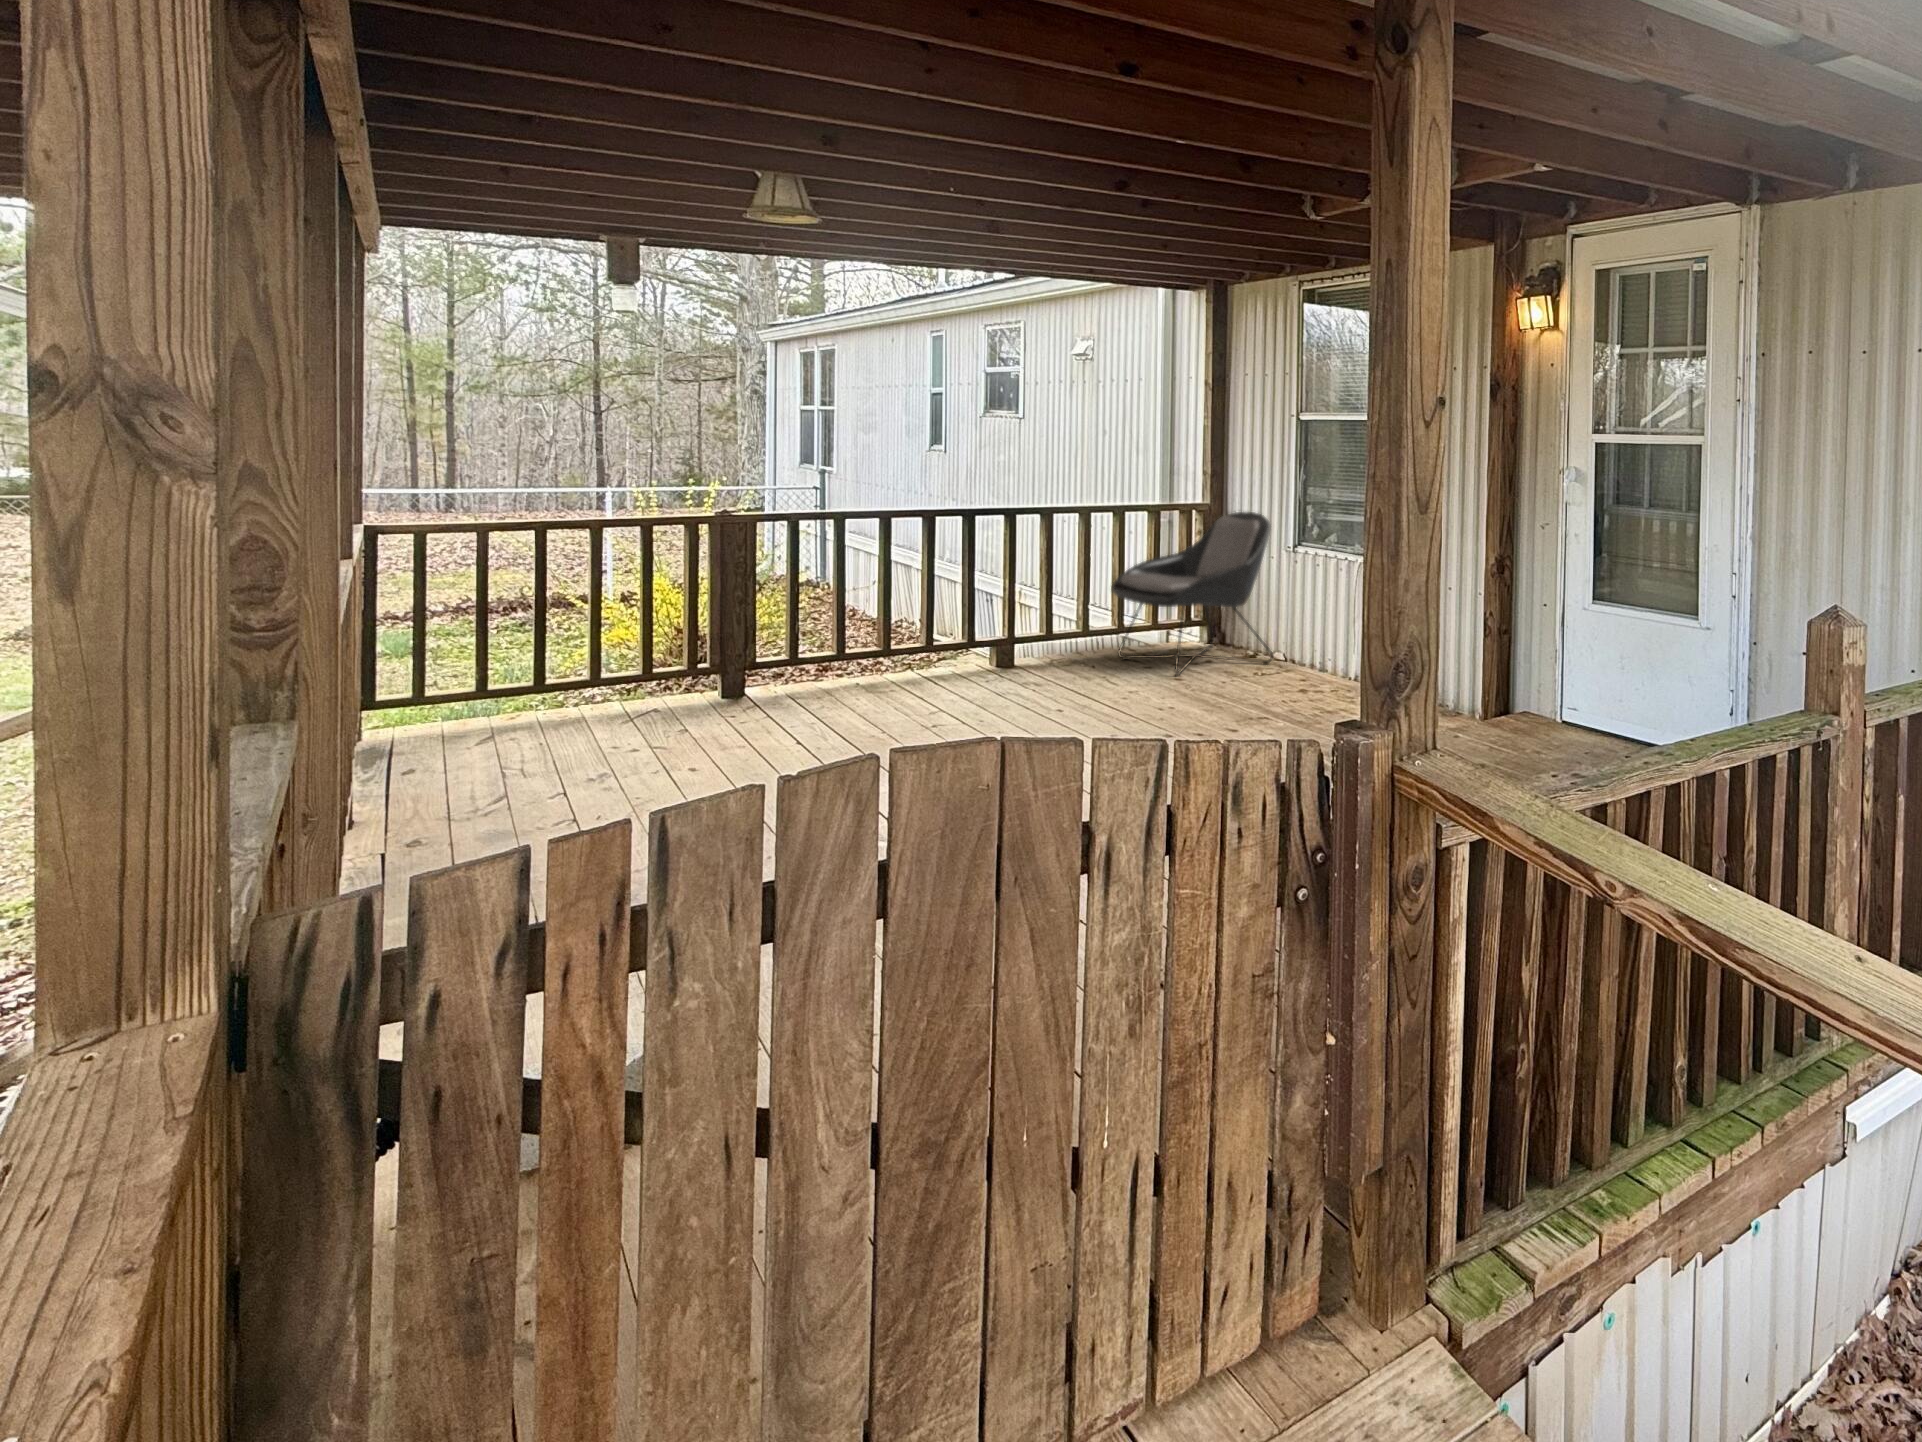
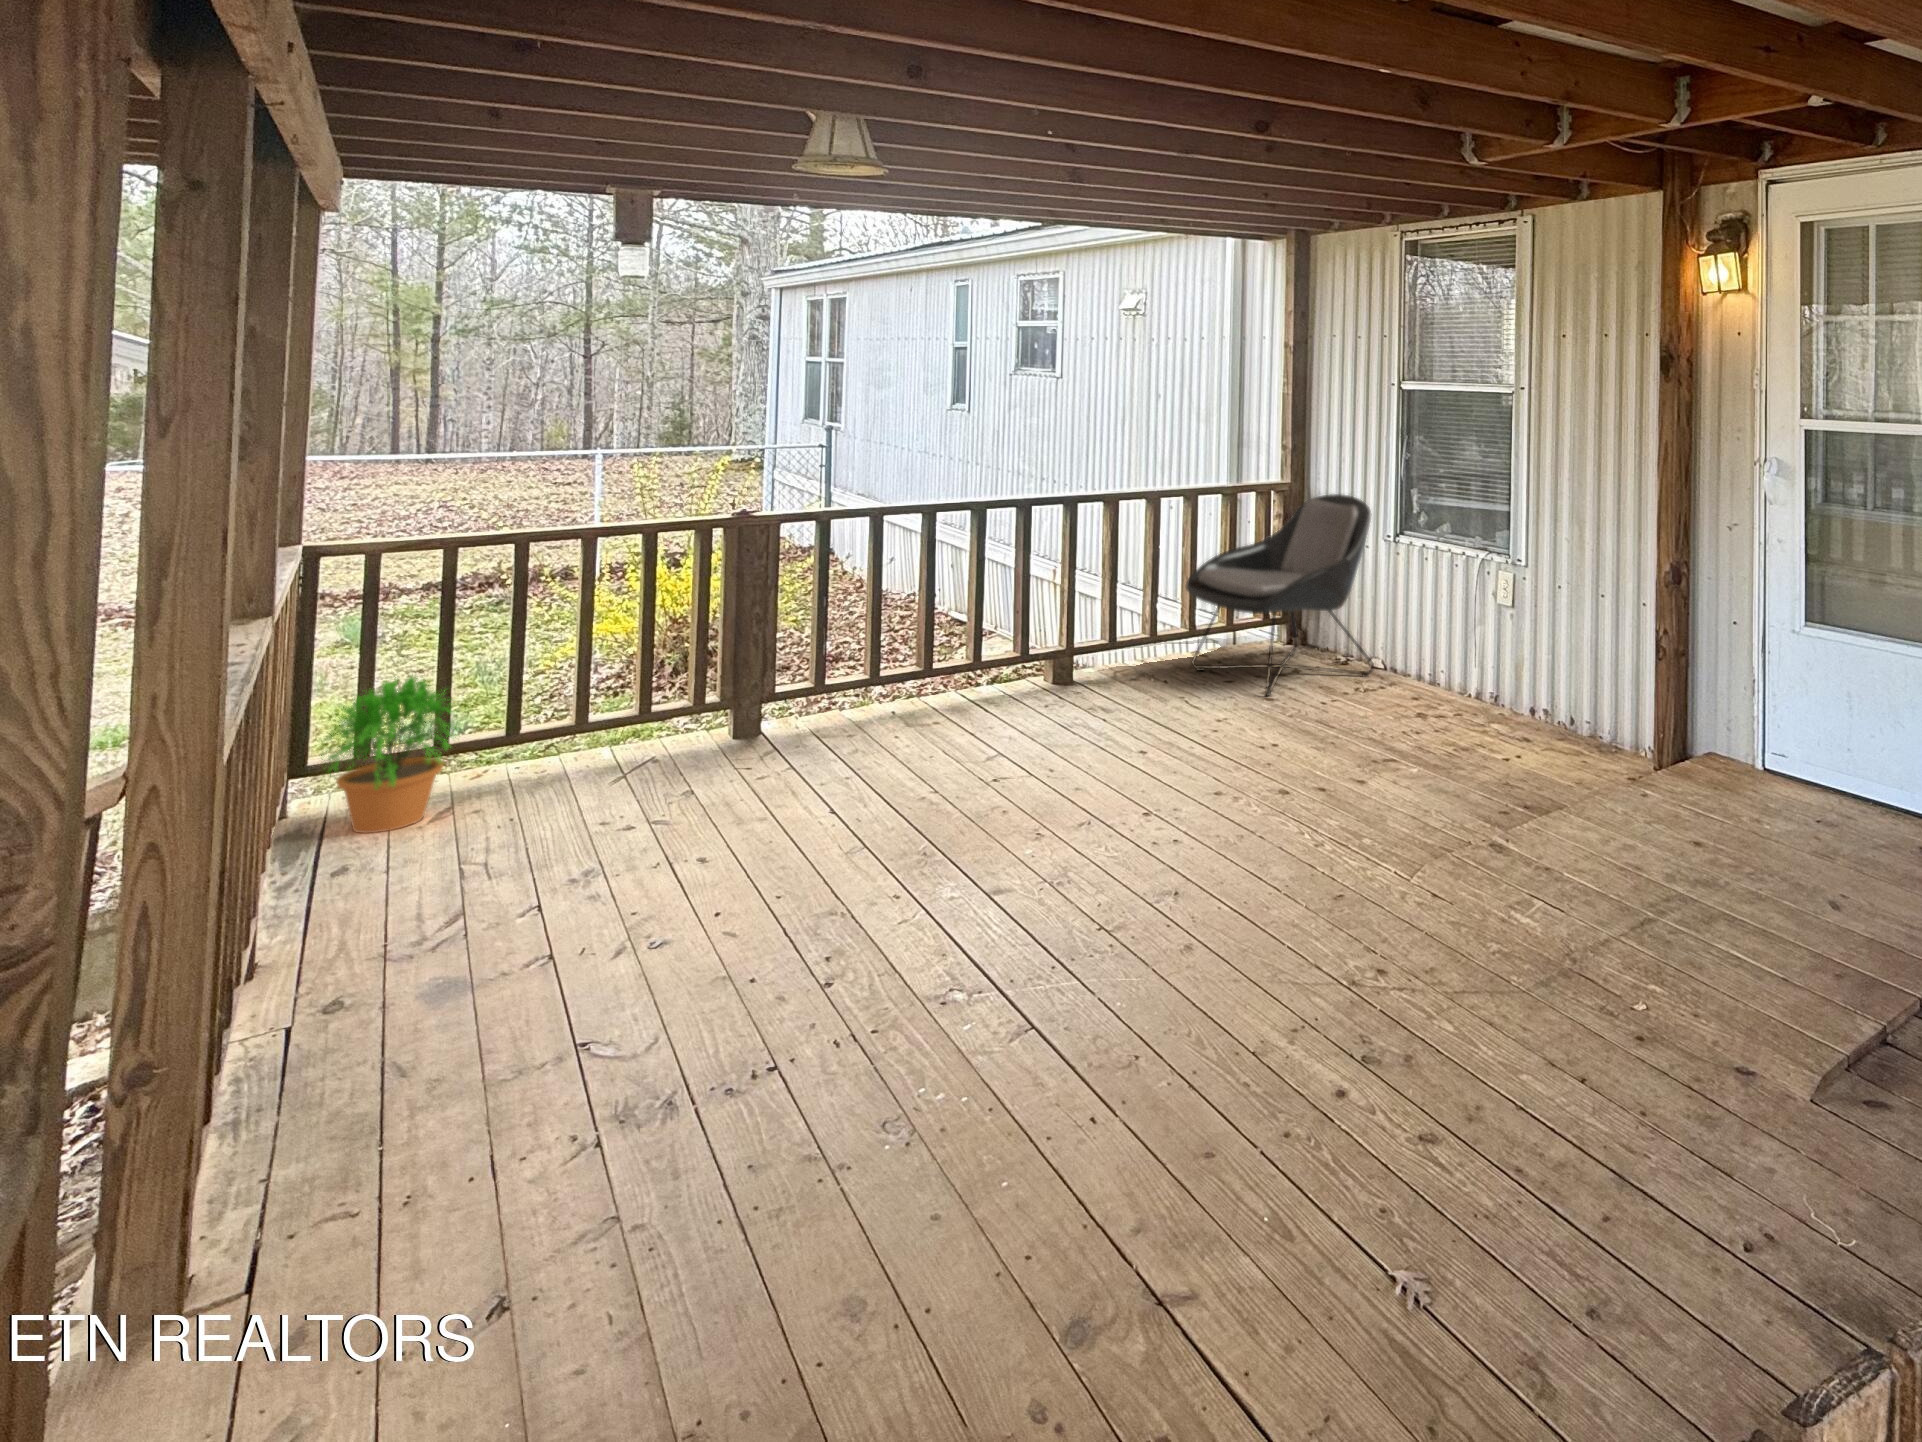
potted plant: none [381,630,500,752] -> present [321,676,459,833]

